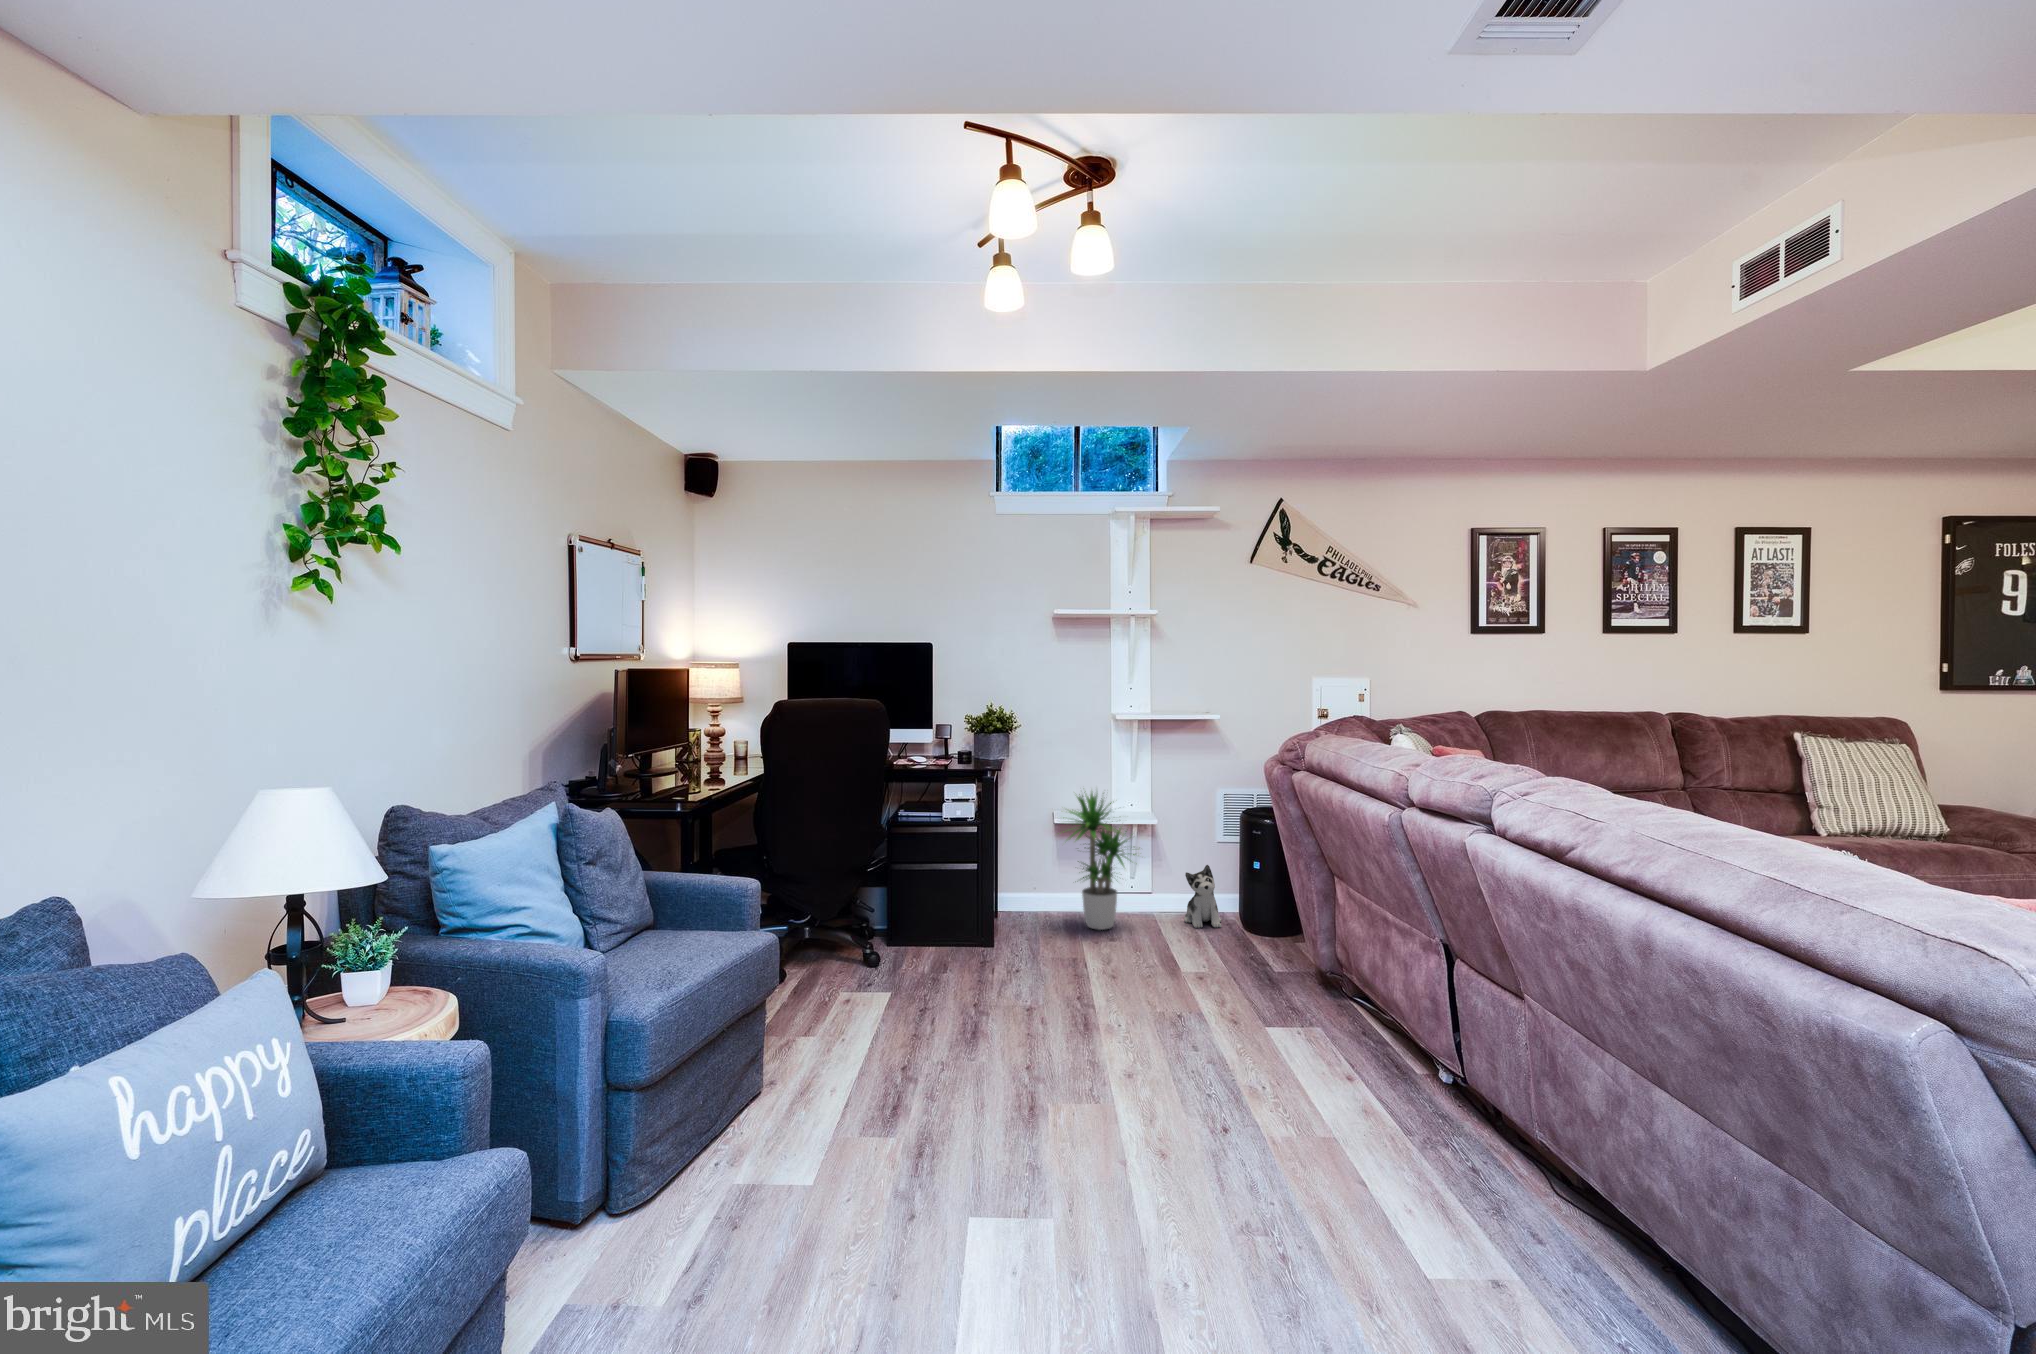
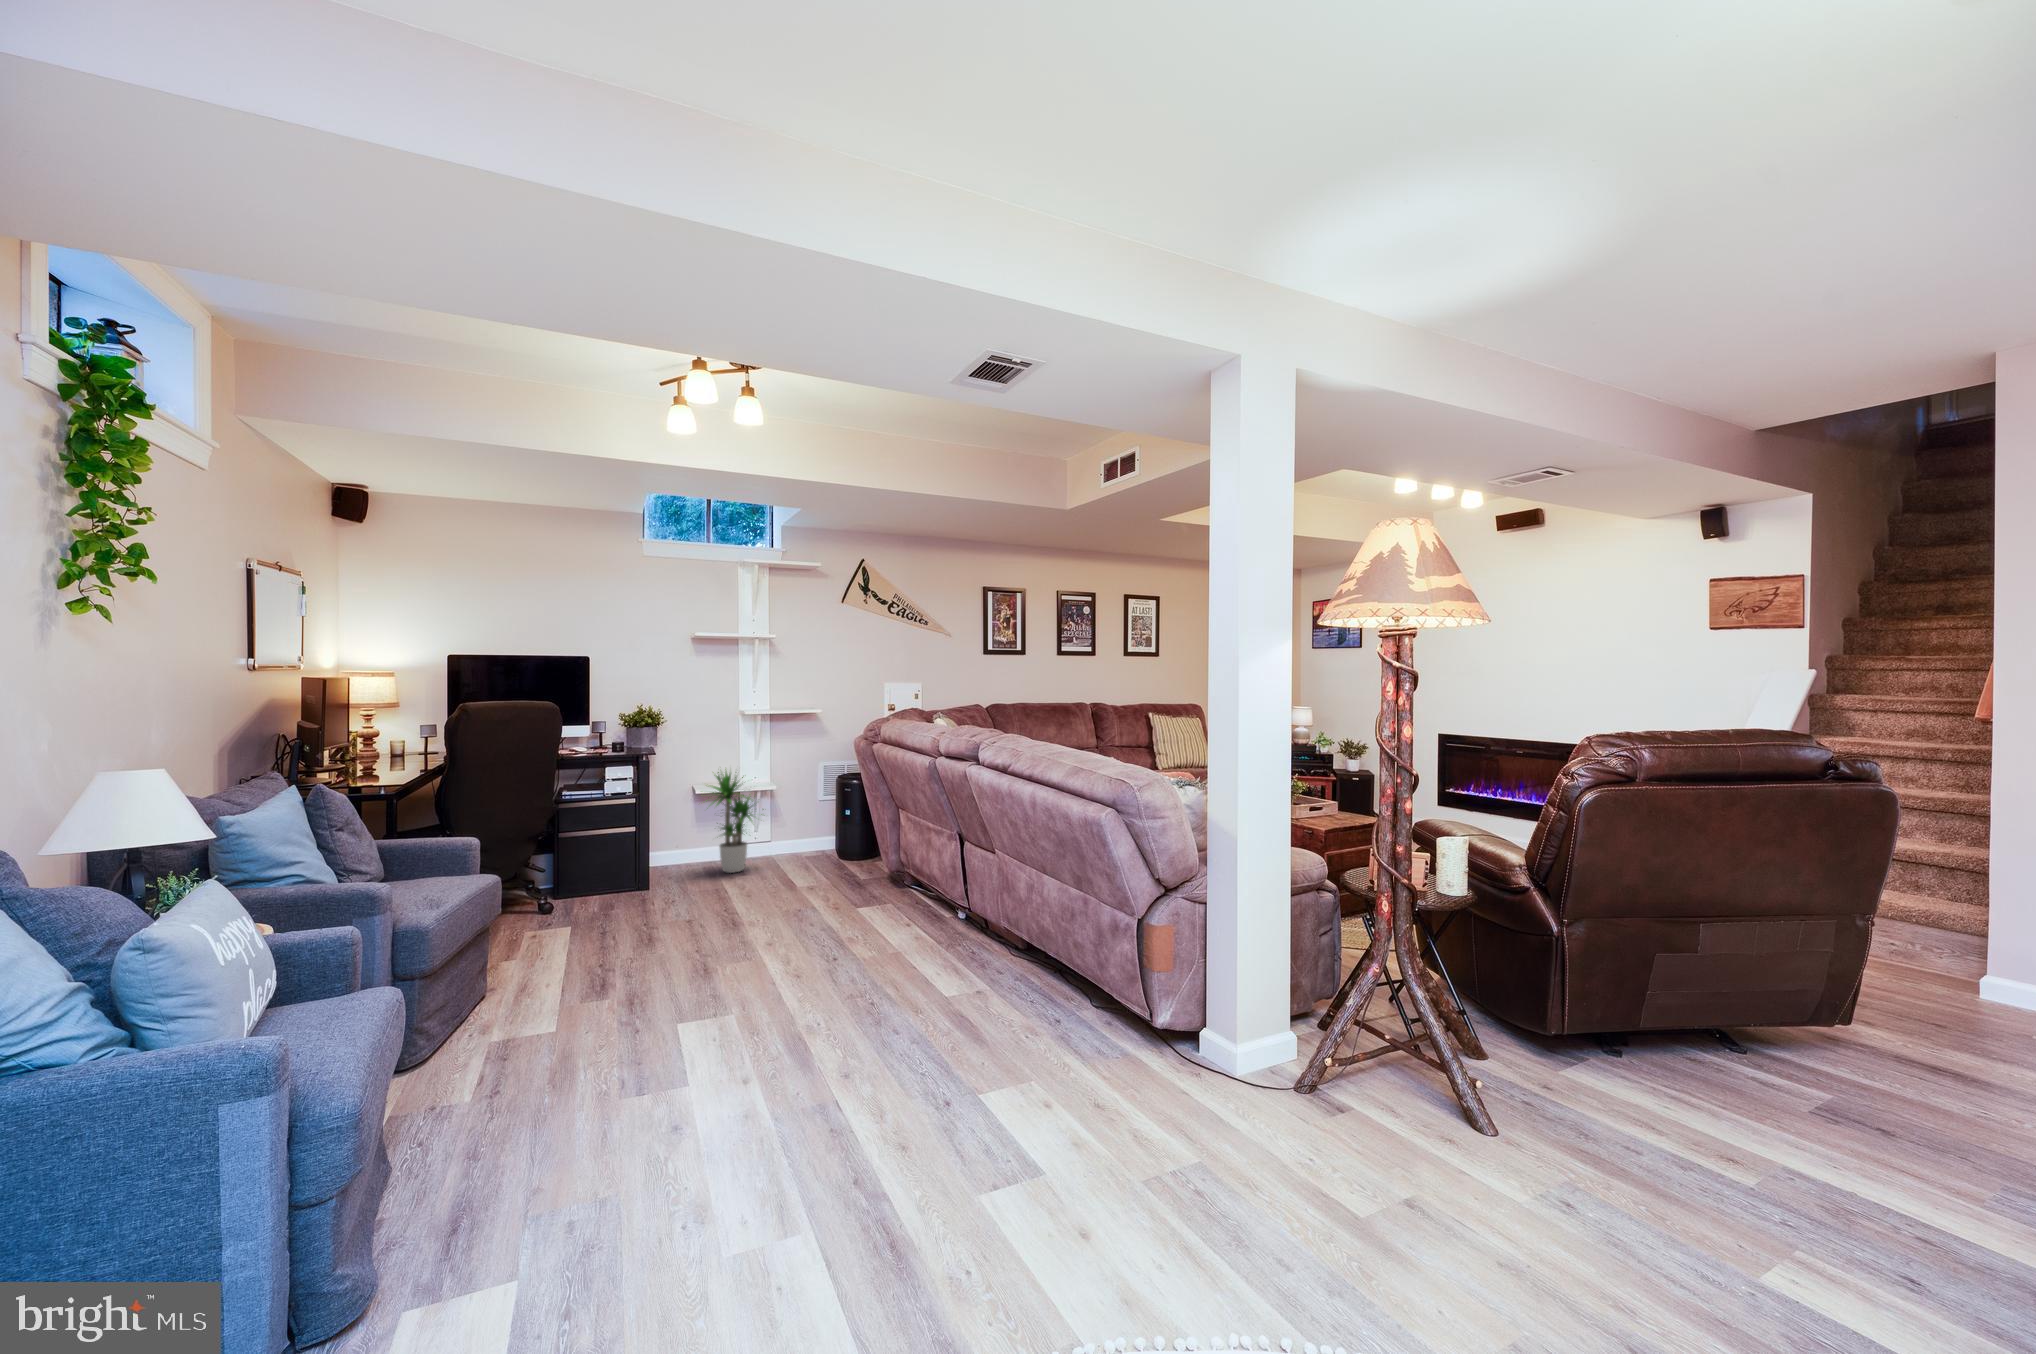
plush toy: present [1184,865,1221,928] -> none [797,818,825,863]

